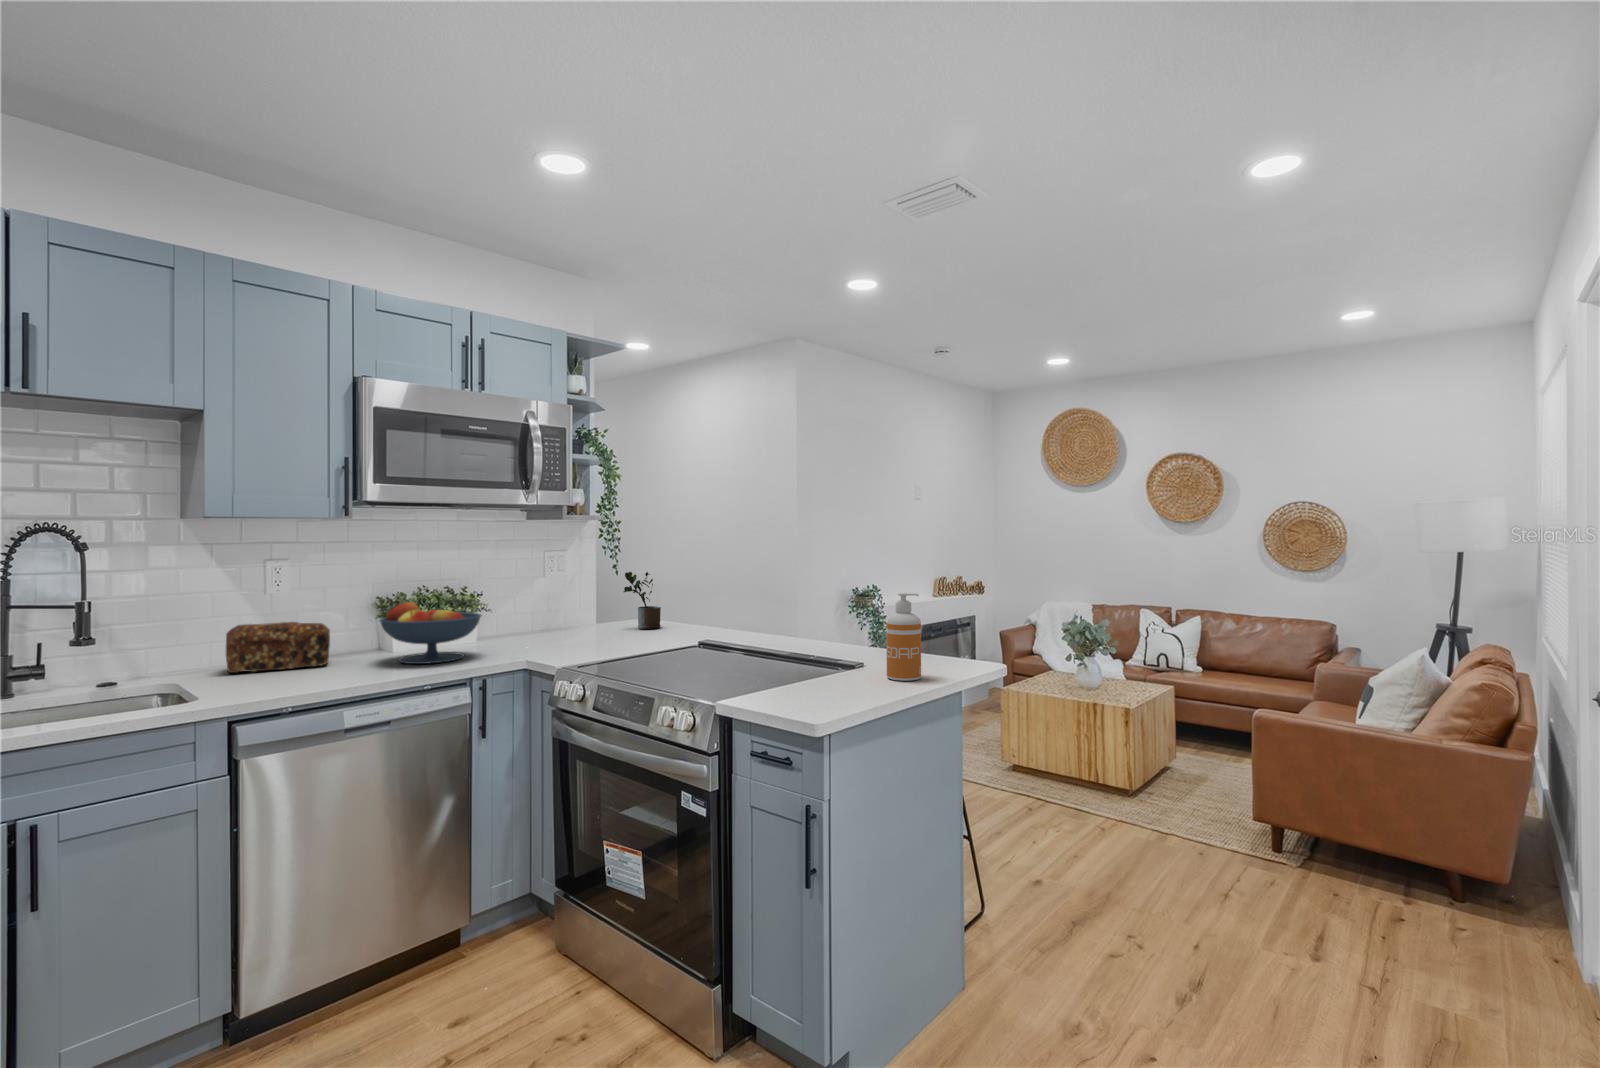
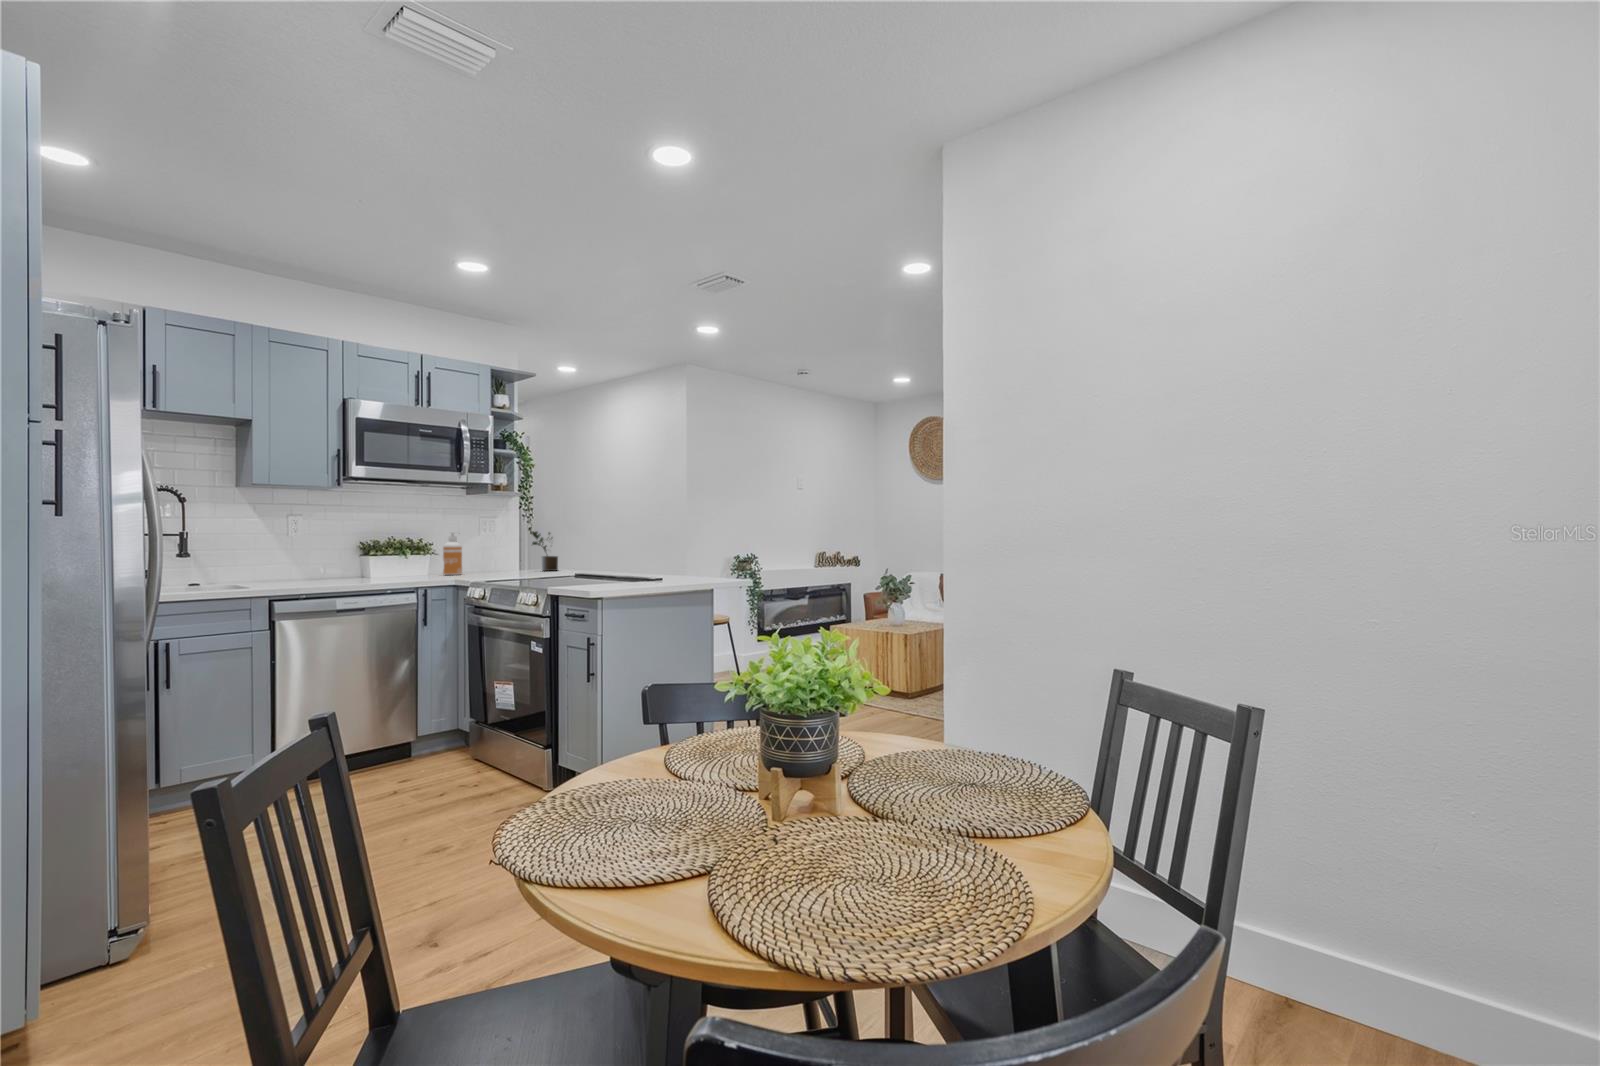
soap dispenser: present [886,593,921,681] -> present [443,532,462,575]
fruit bowl: present [380,602,481,664] -> none [359,542,426,580]
bread loaf: present [226,622,330,673] -> none [264,554,328,583]

